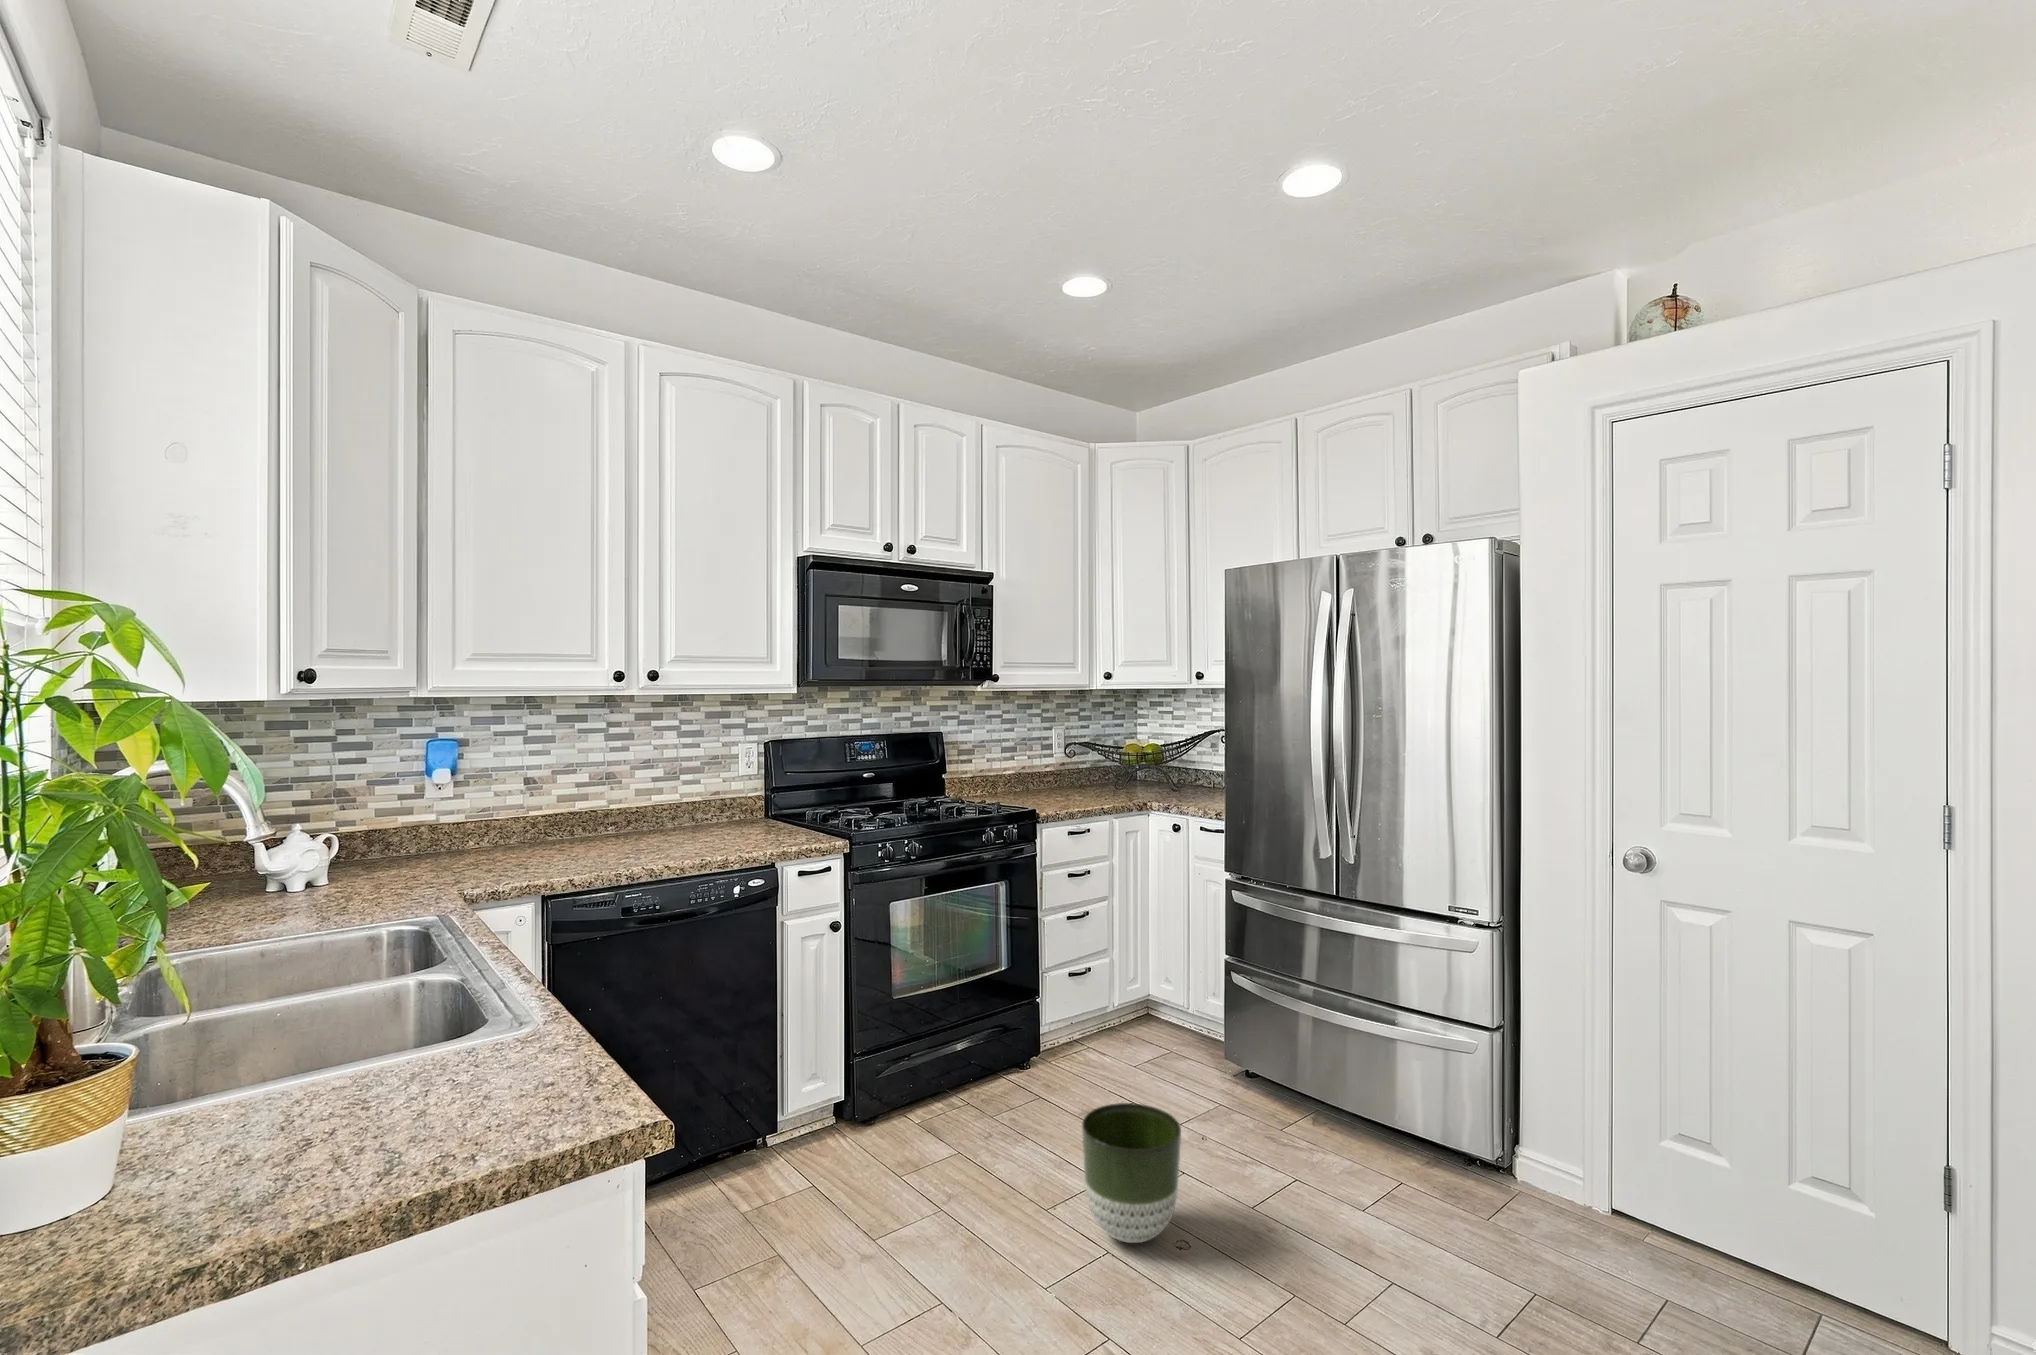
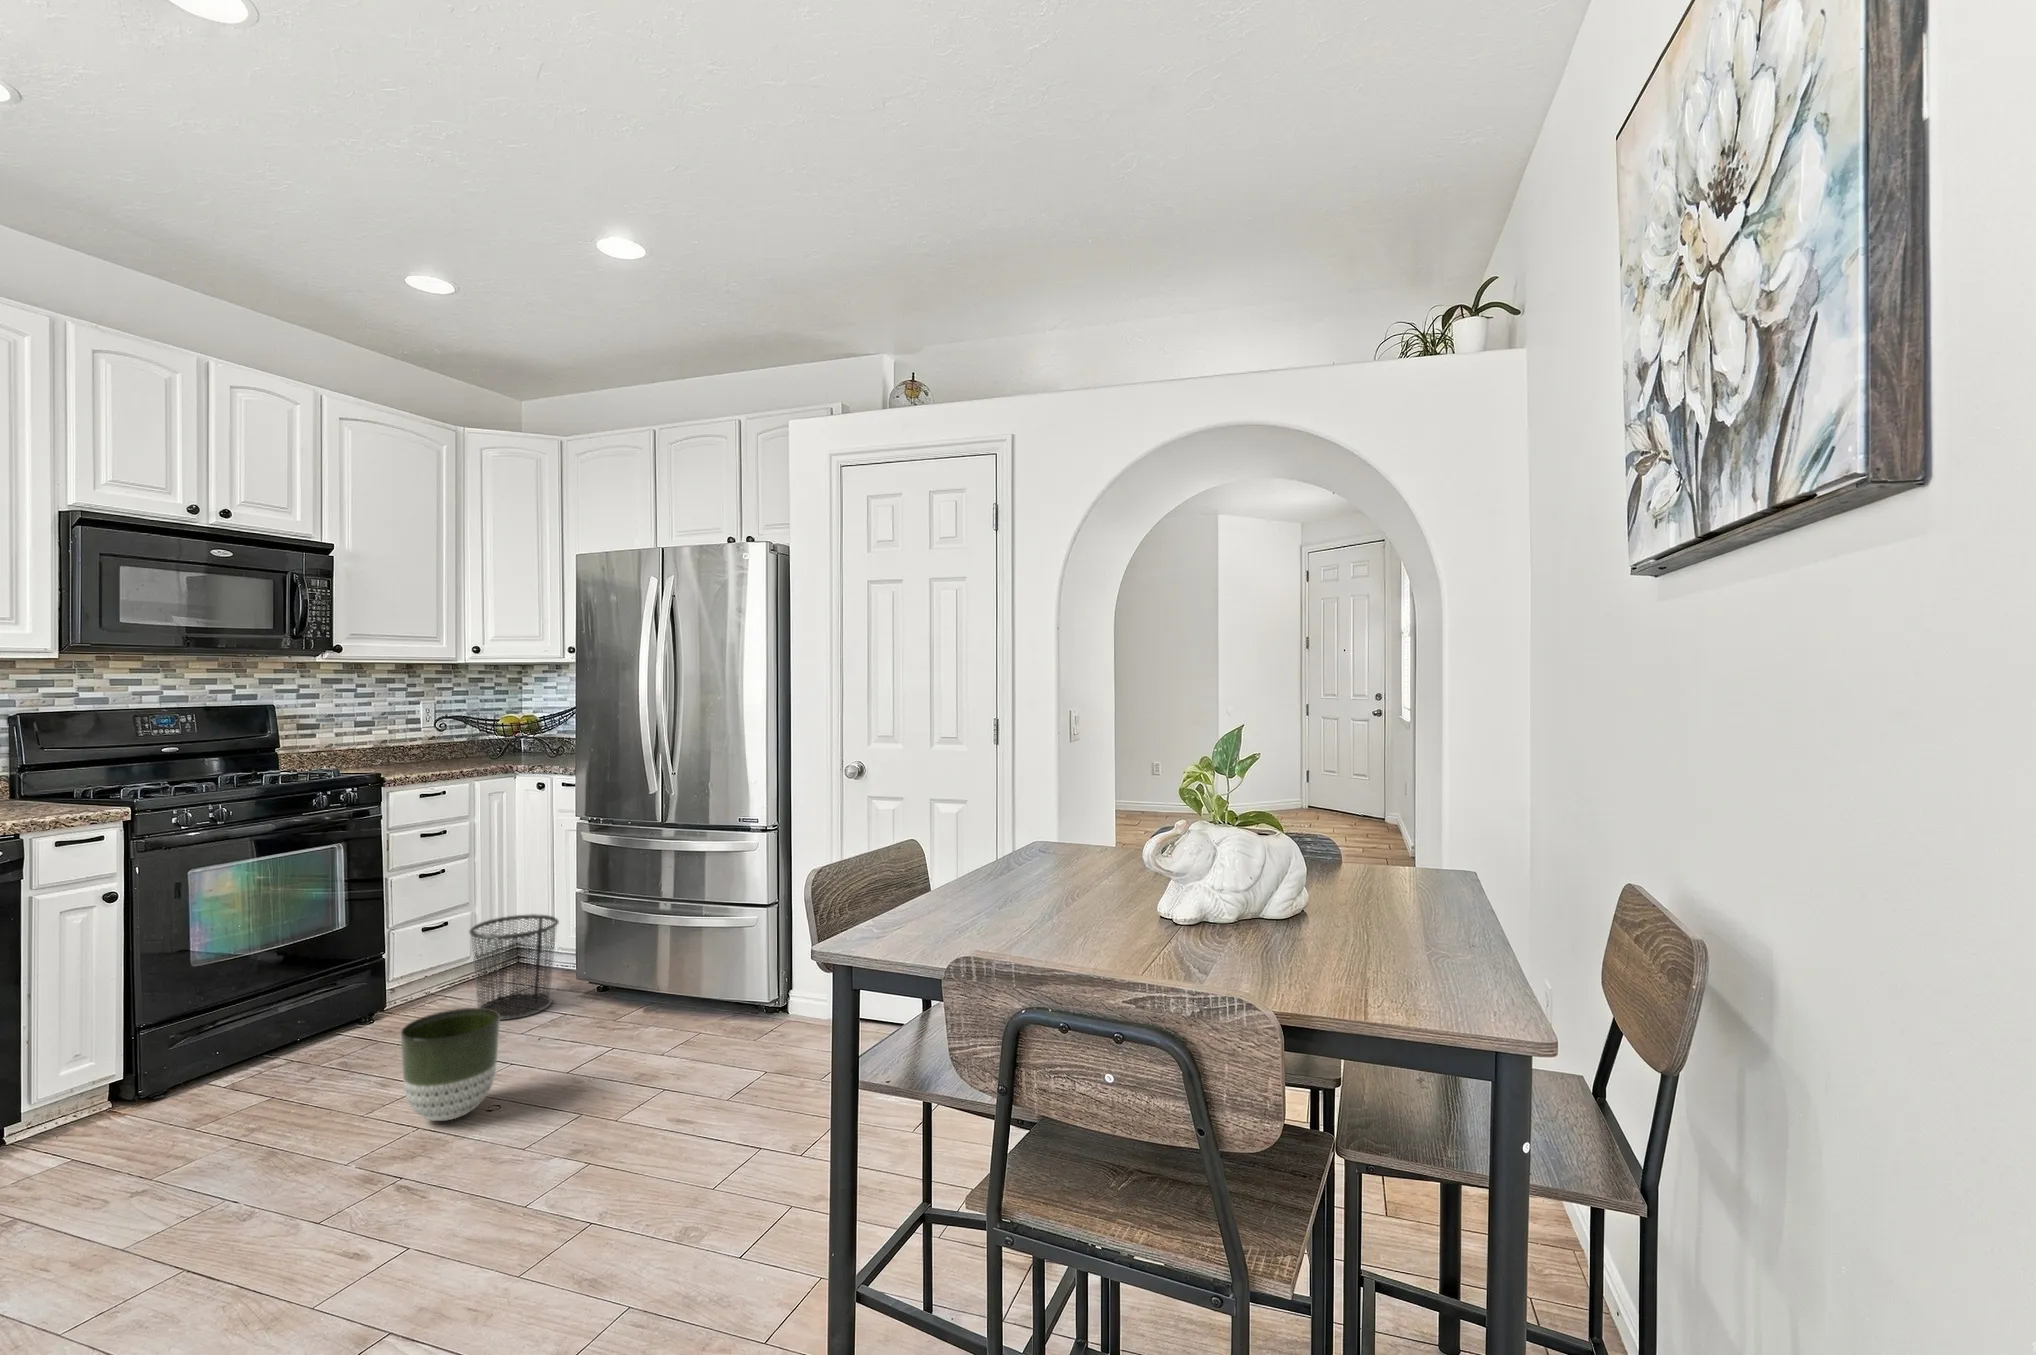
waste bin: none [1117,974,1206,1098] -> present [470,914,559,1020]

